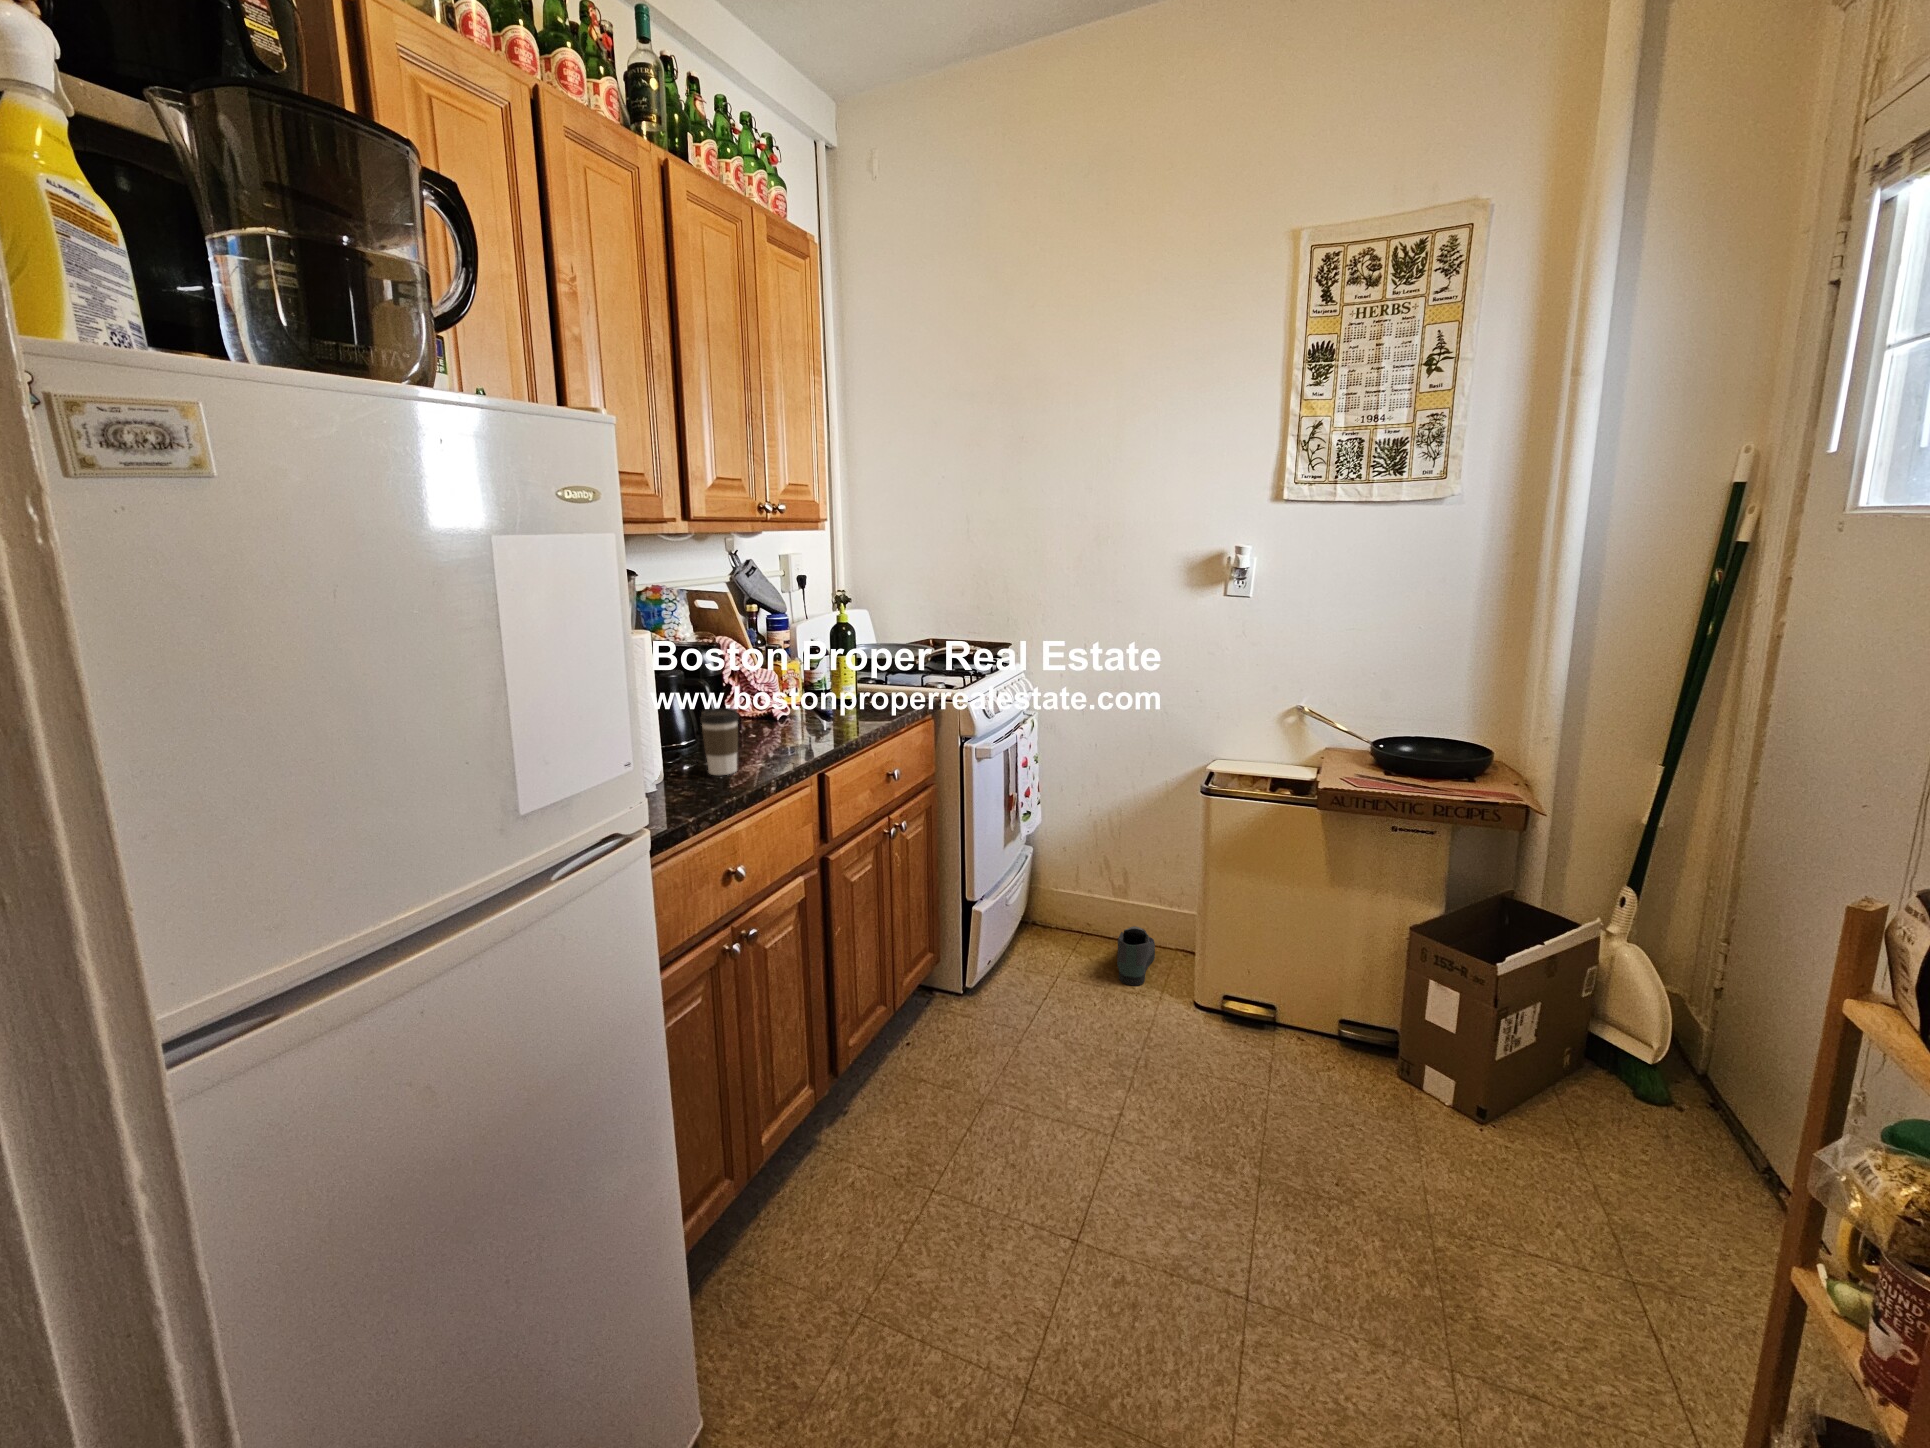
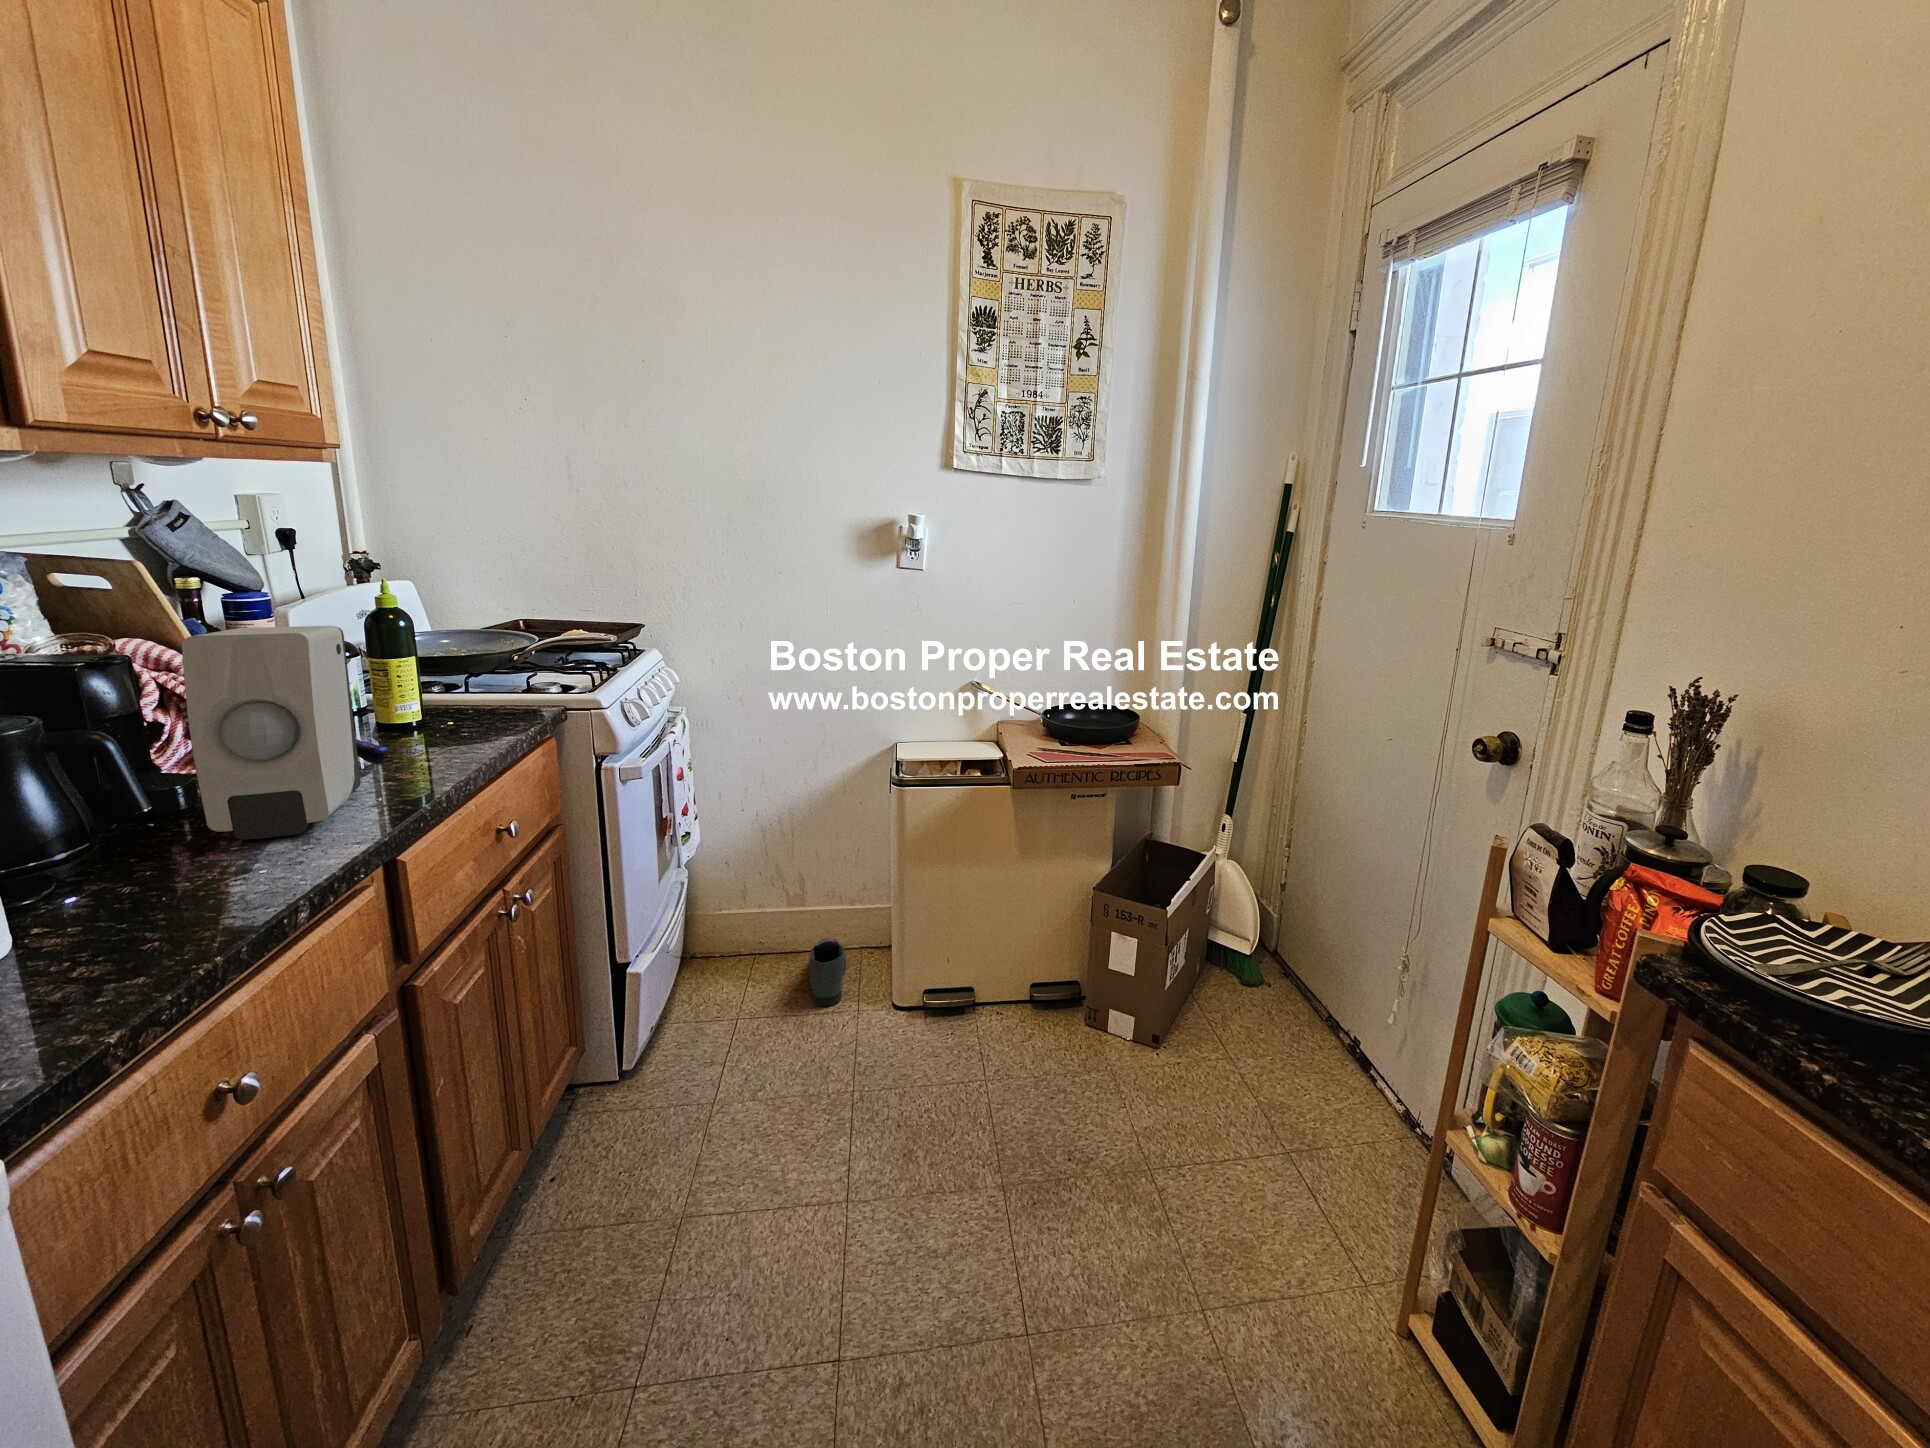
soap dispenser: none [742,630,816,750] -> present [182,626,361,840]
coffee cup: present [700,708,739,775] -> none [89,782,199,914]

